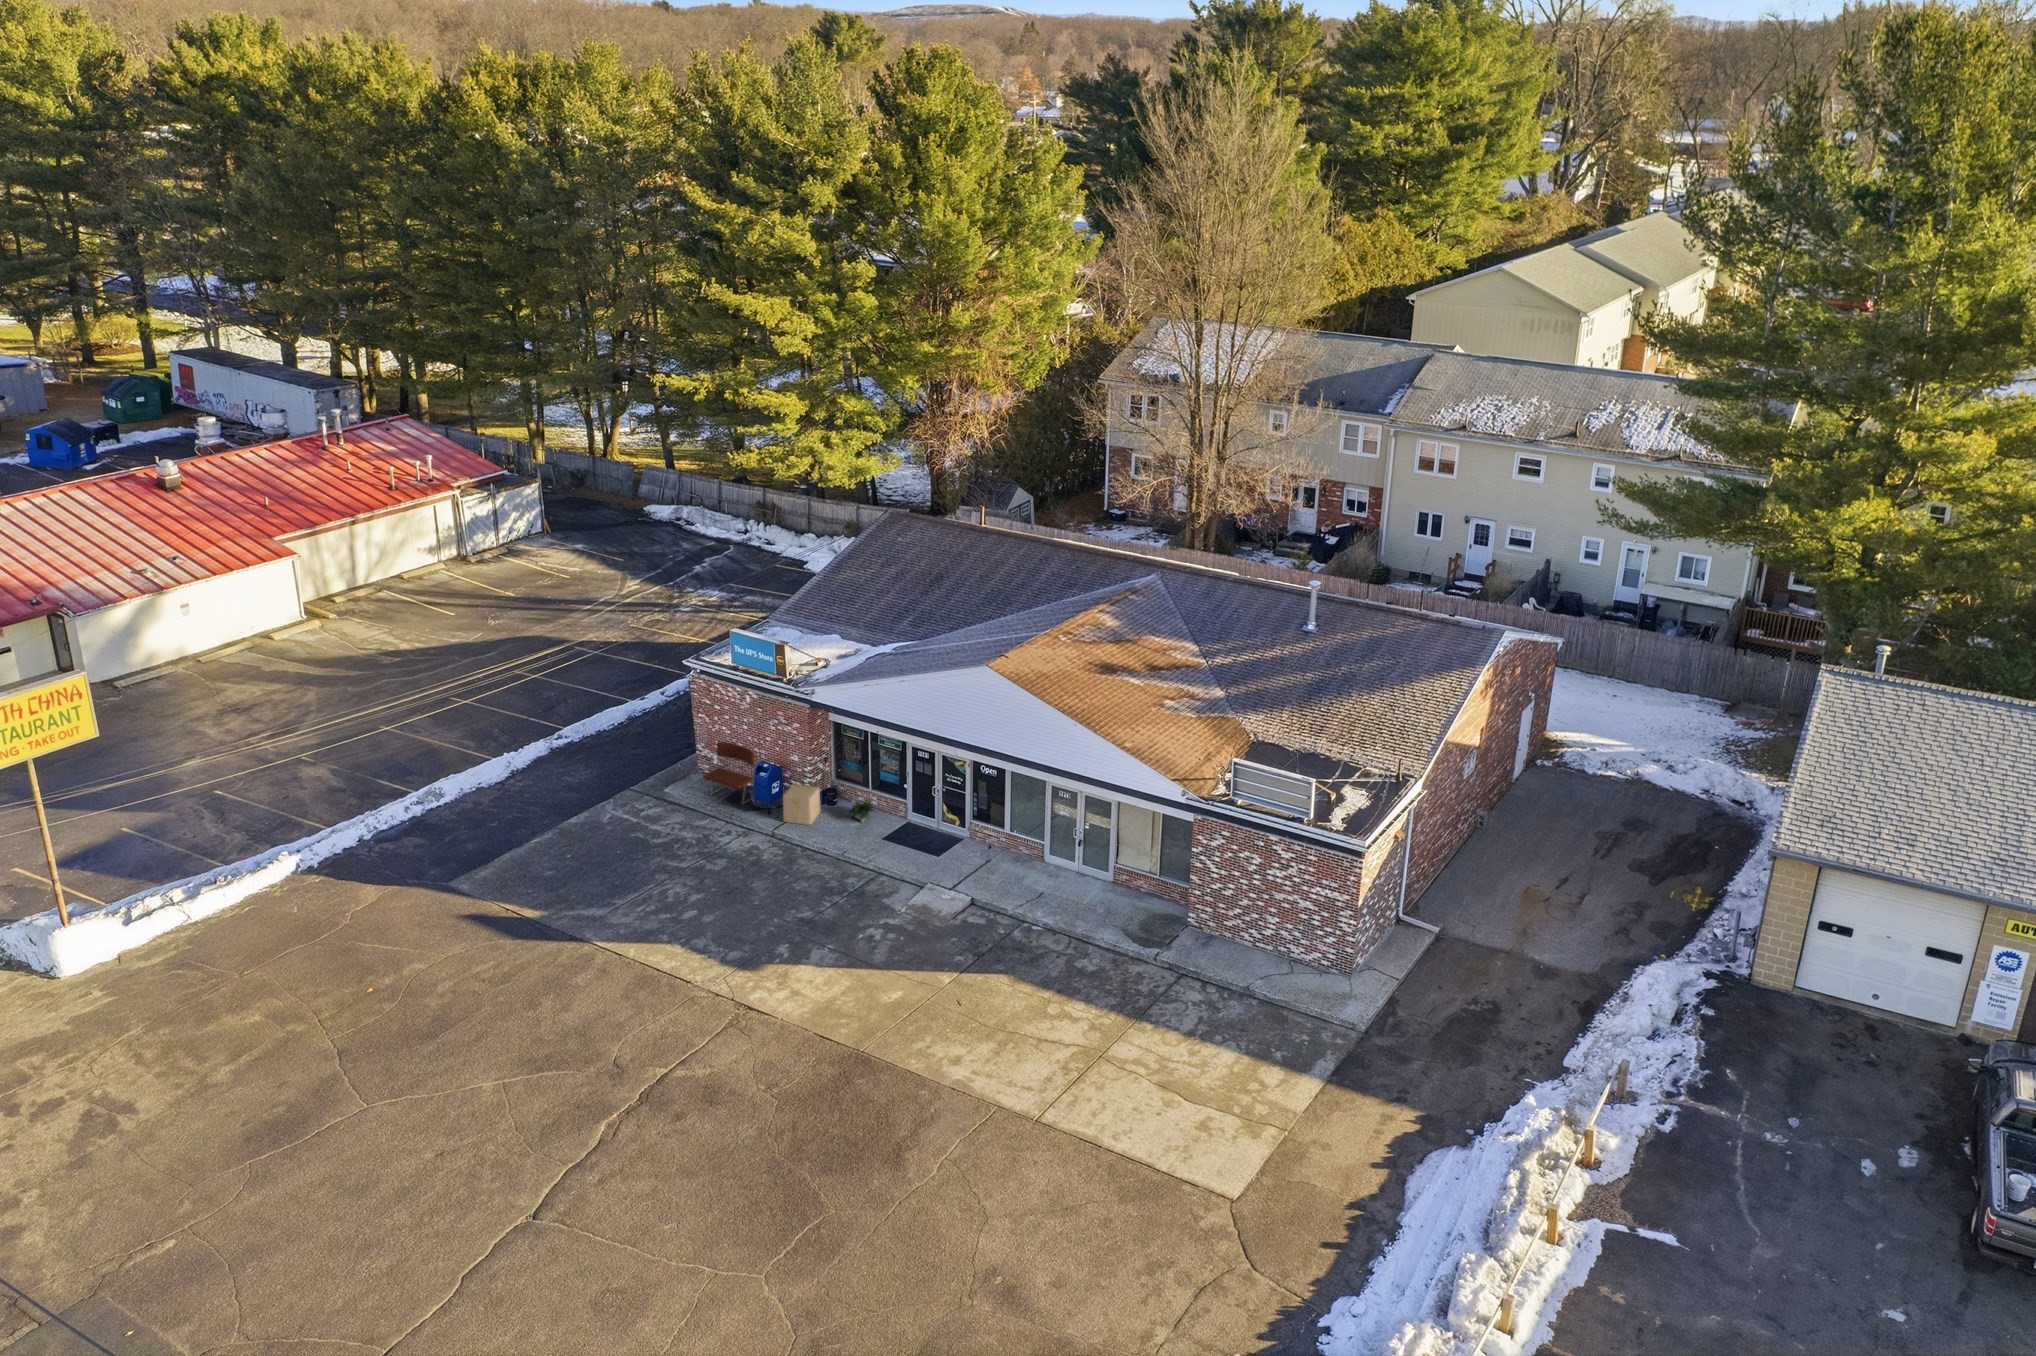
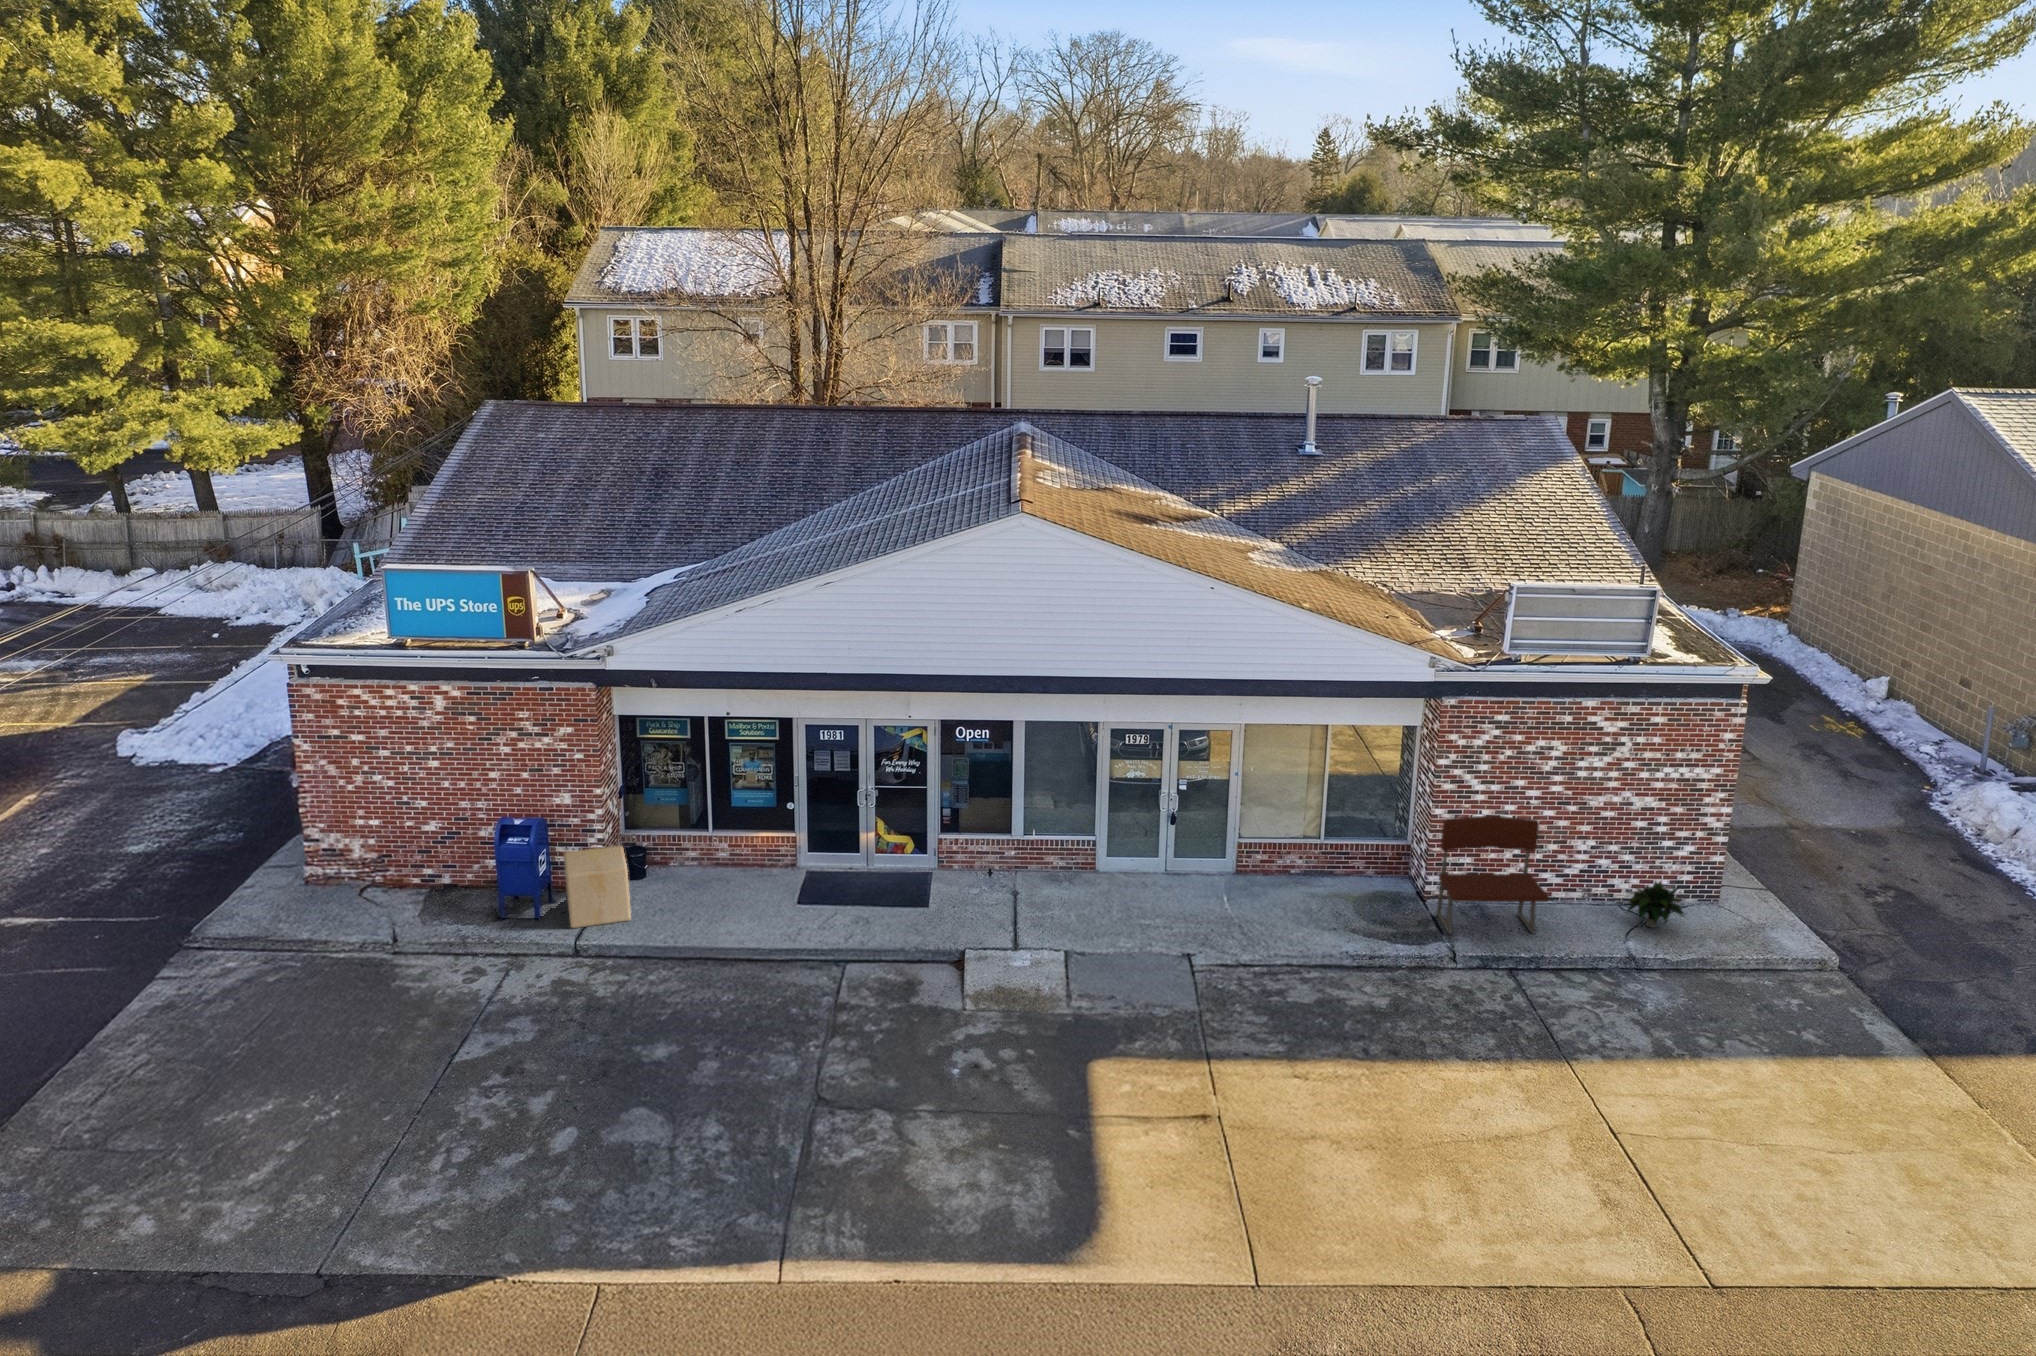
bench: present [703,742,755,804] -> present [1436,816,1549,933]
potted plant: present [850,801,877,823] -> present [1628,881,1684,928]

